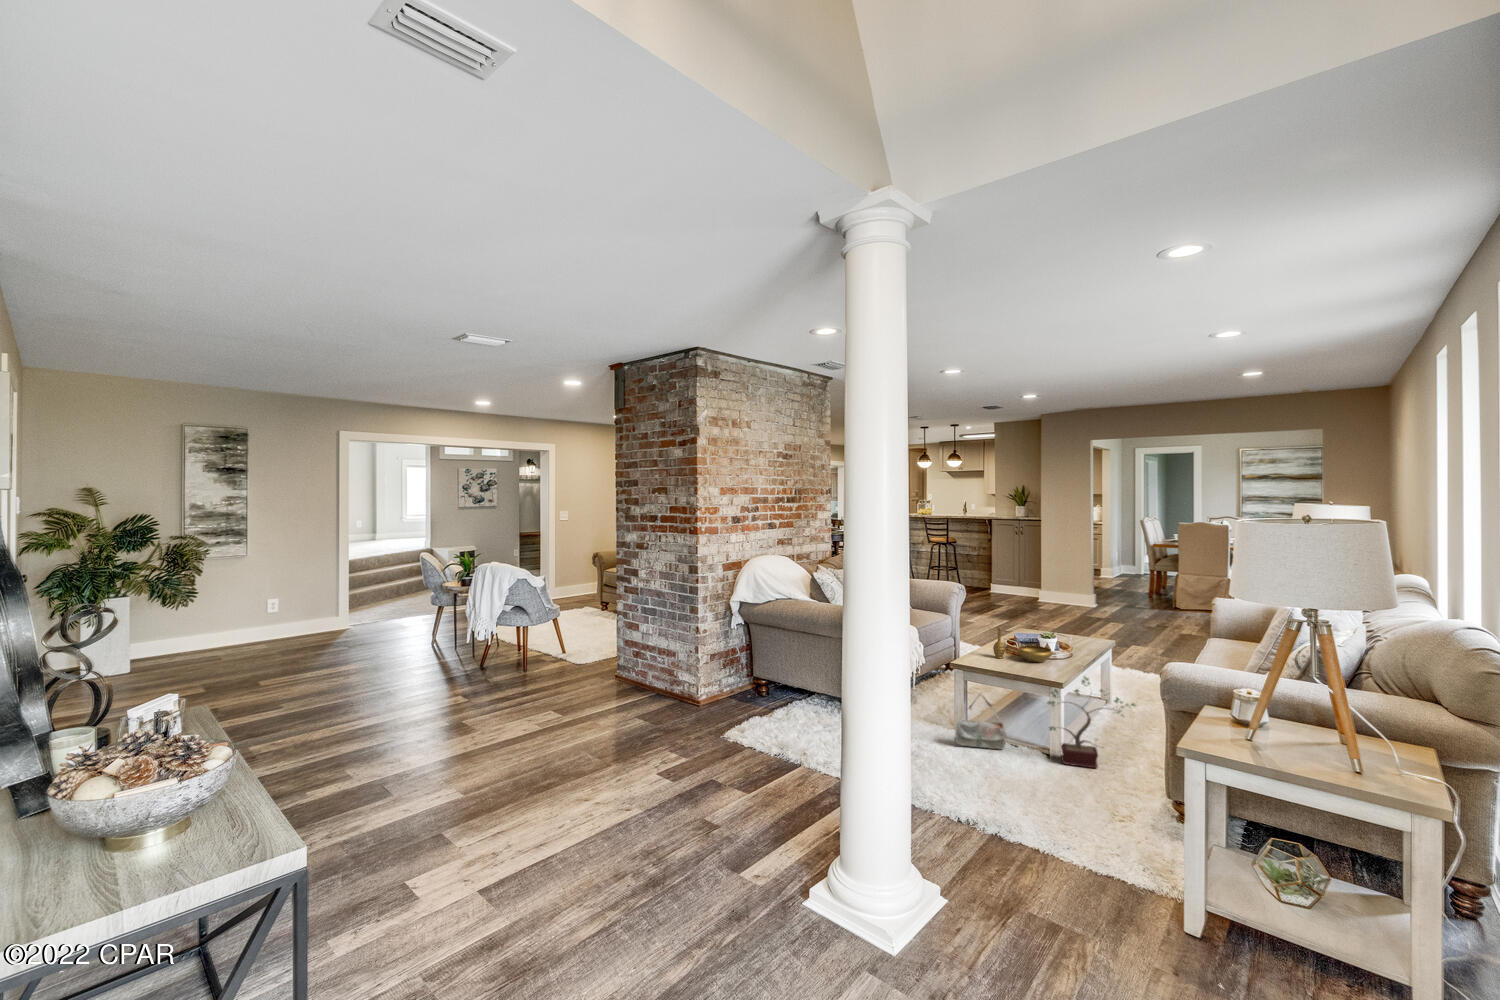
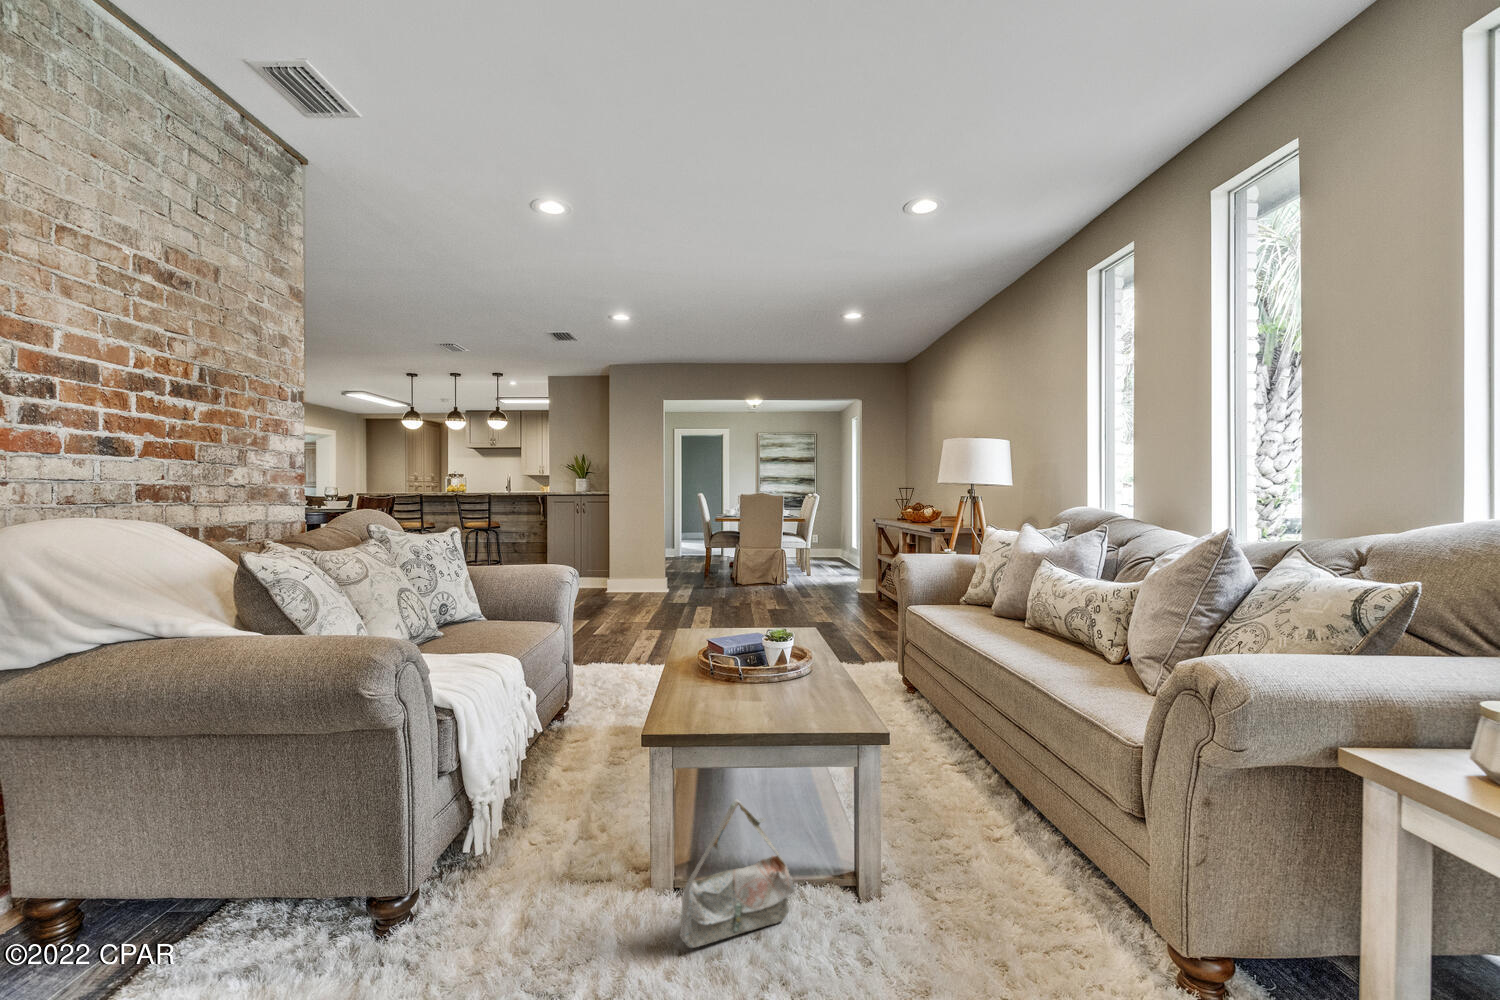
decorative bowl: present [993,627,1052,663] -> none [716,632,826,700]
potted plant: present [1048,677,1136,768] -> none [881,710,1044,918]

